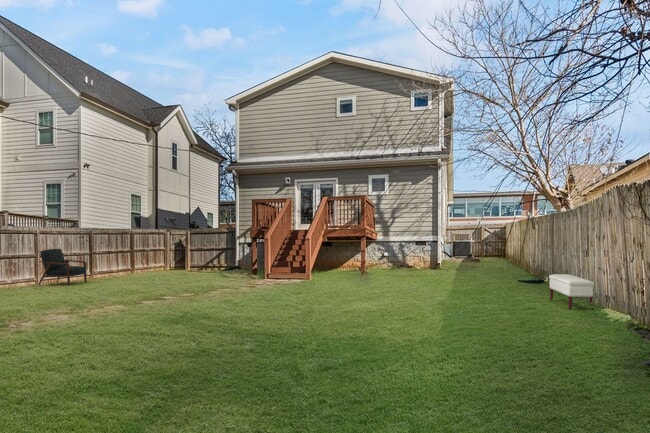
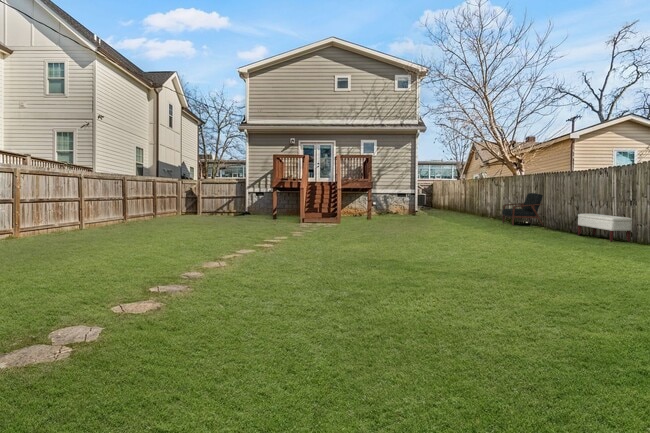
chair: present [38,249,87,286] -> present [502,193,543,225]

